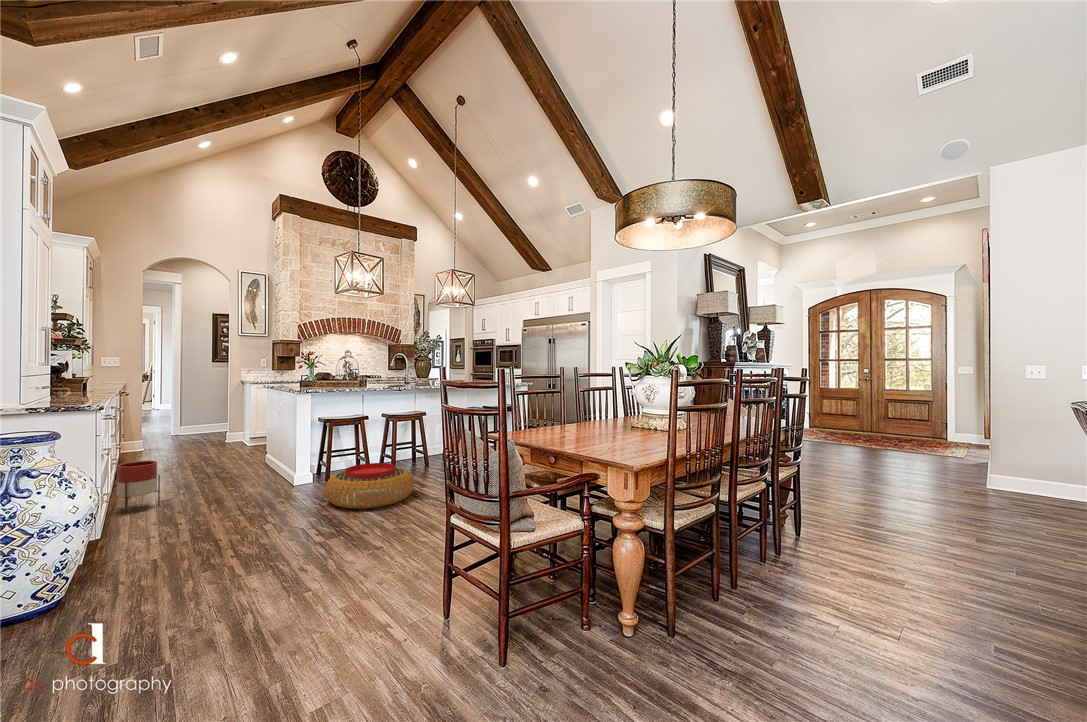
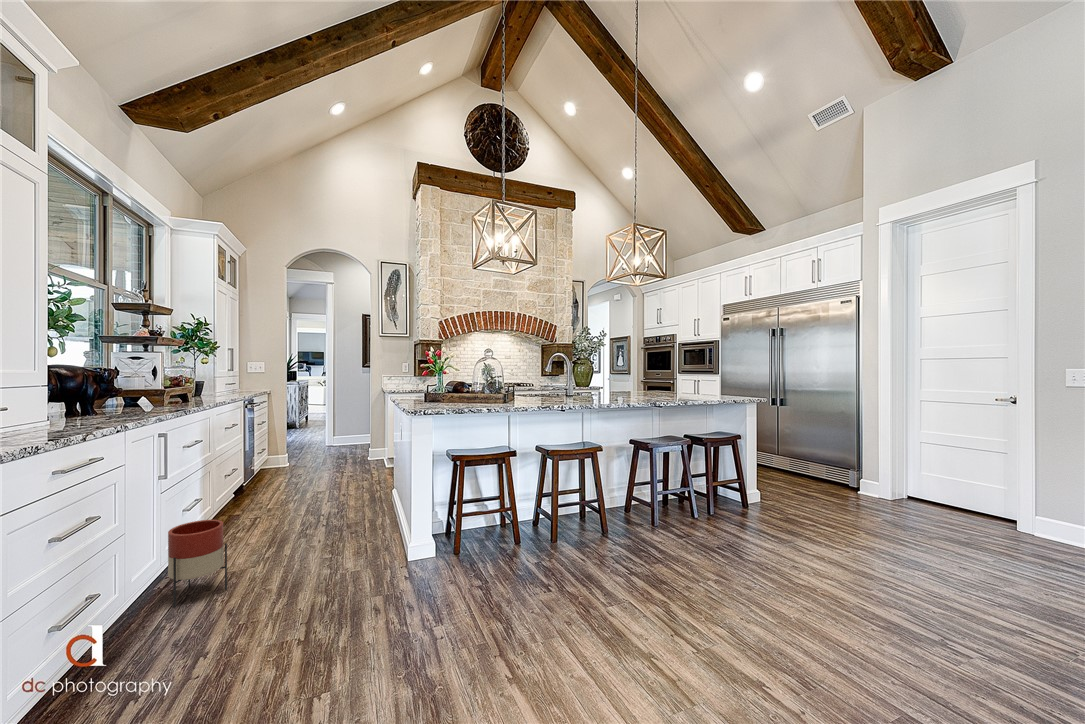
pouf: present [325,463,414,509] -> none [445,548,595,657]

